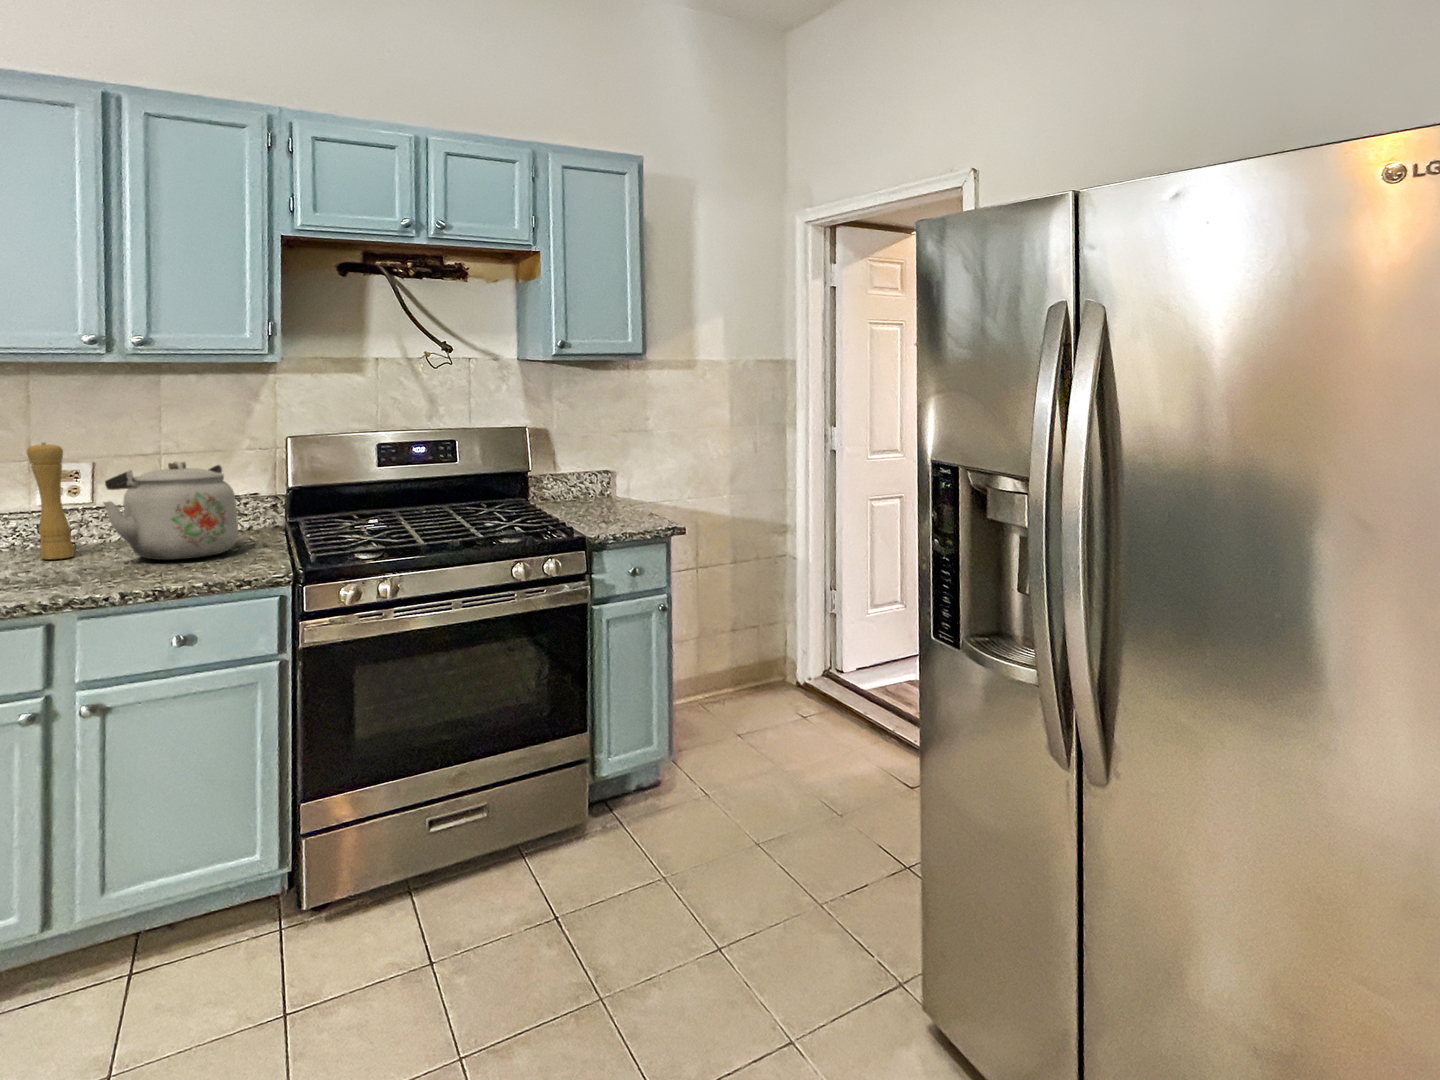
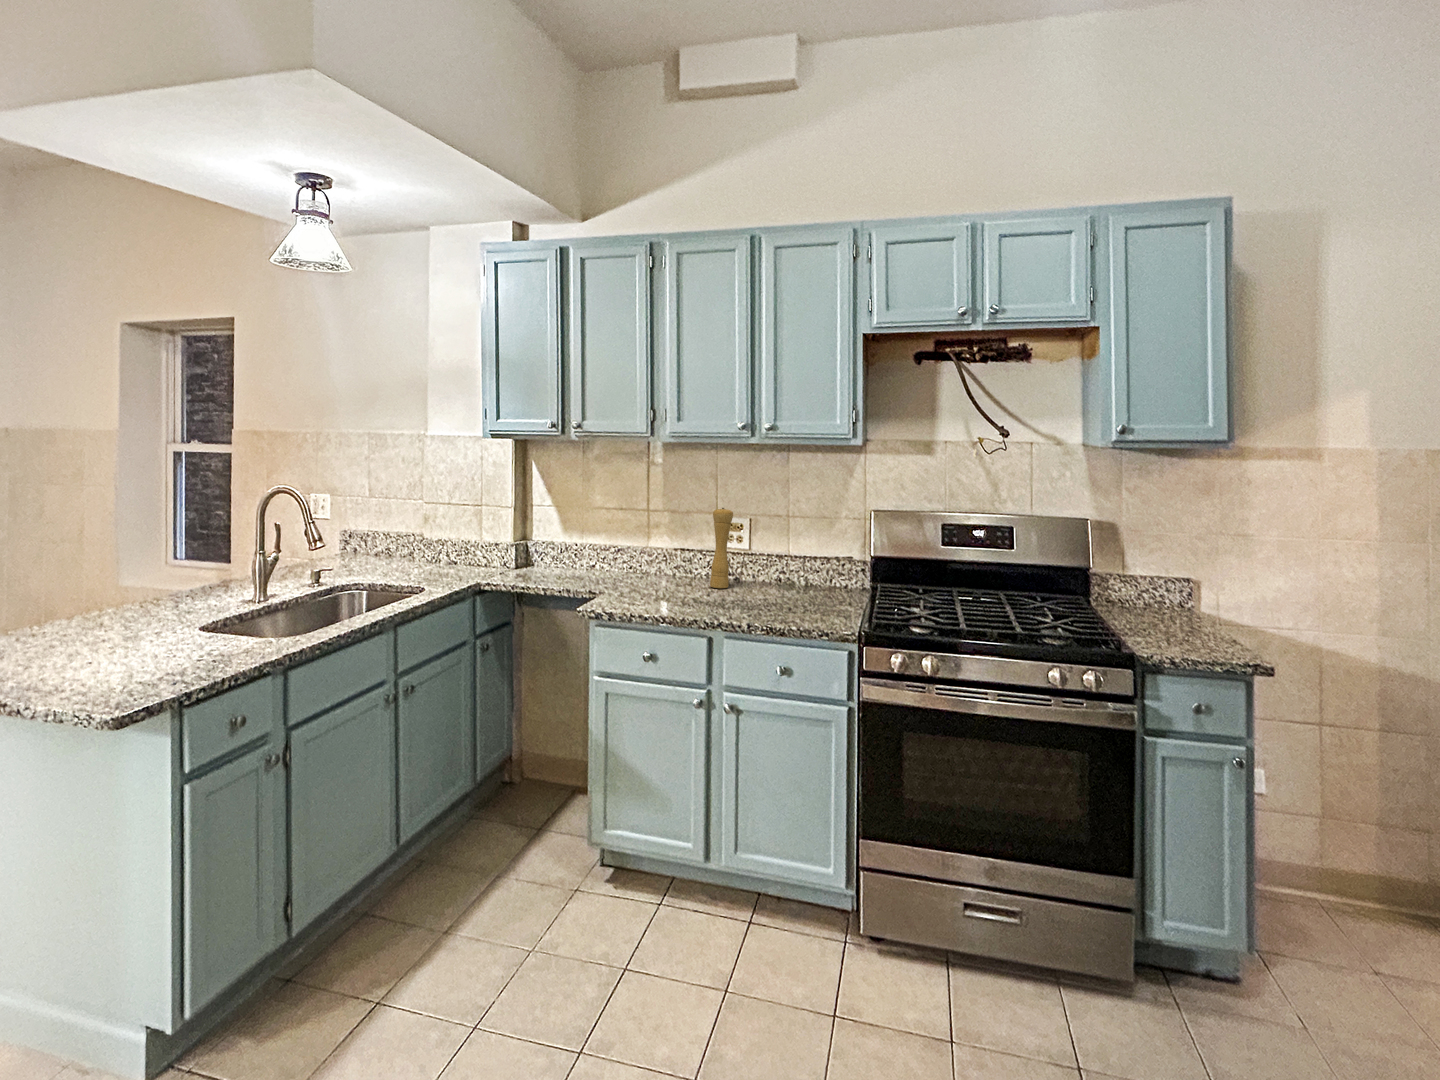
kettle: present [103,461,238,560] -> none [744,531,831,605]

